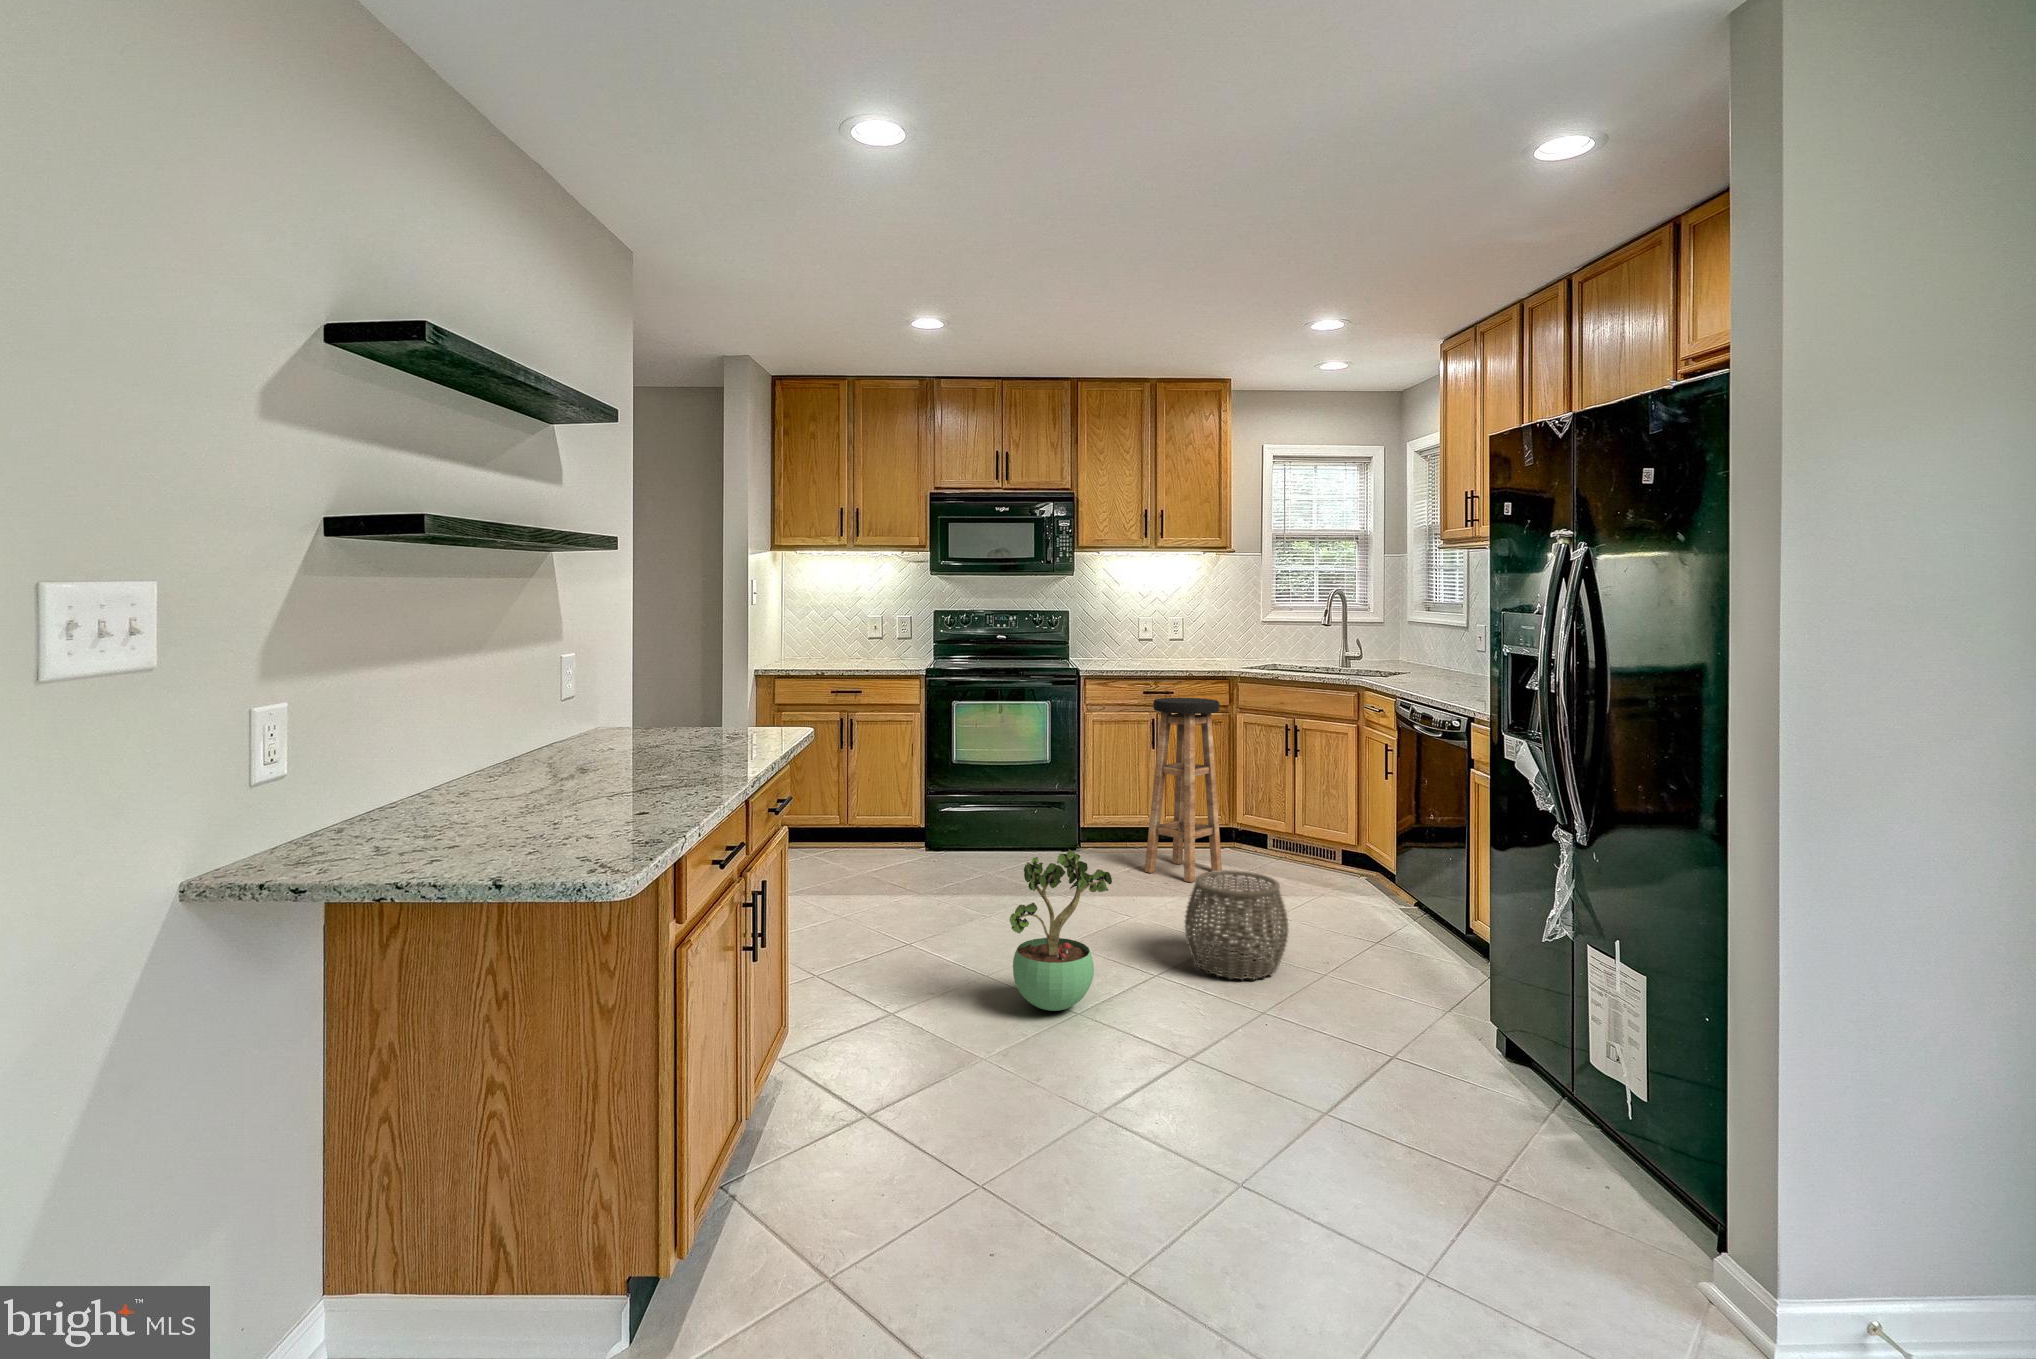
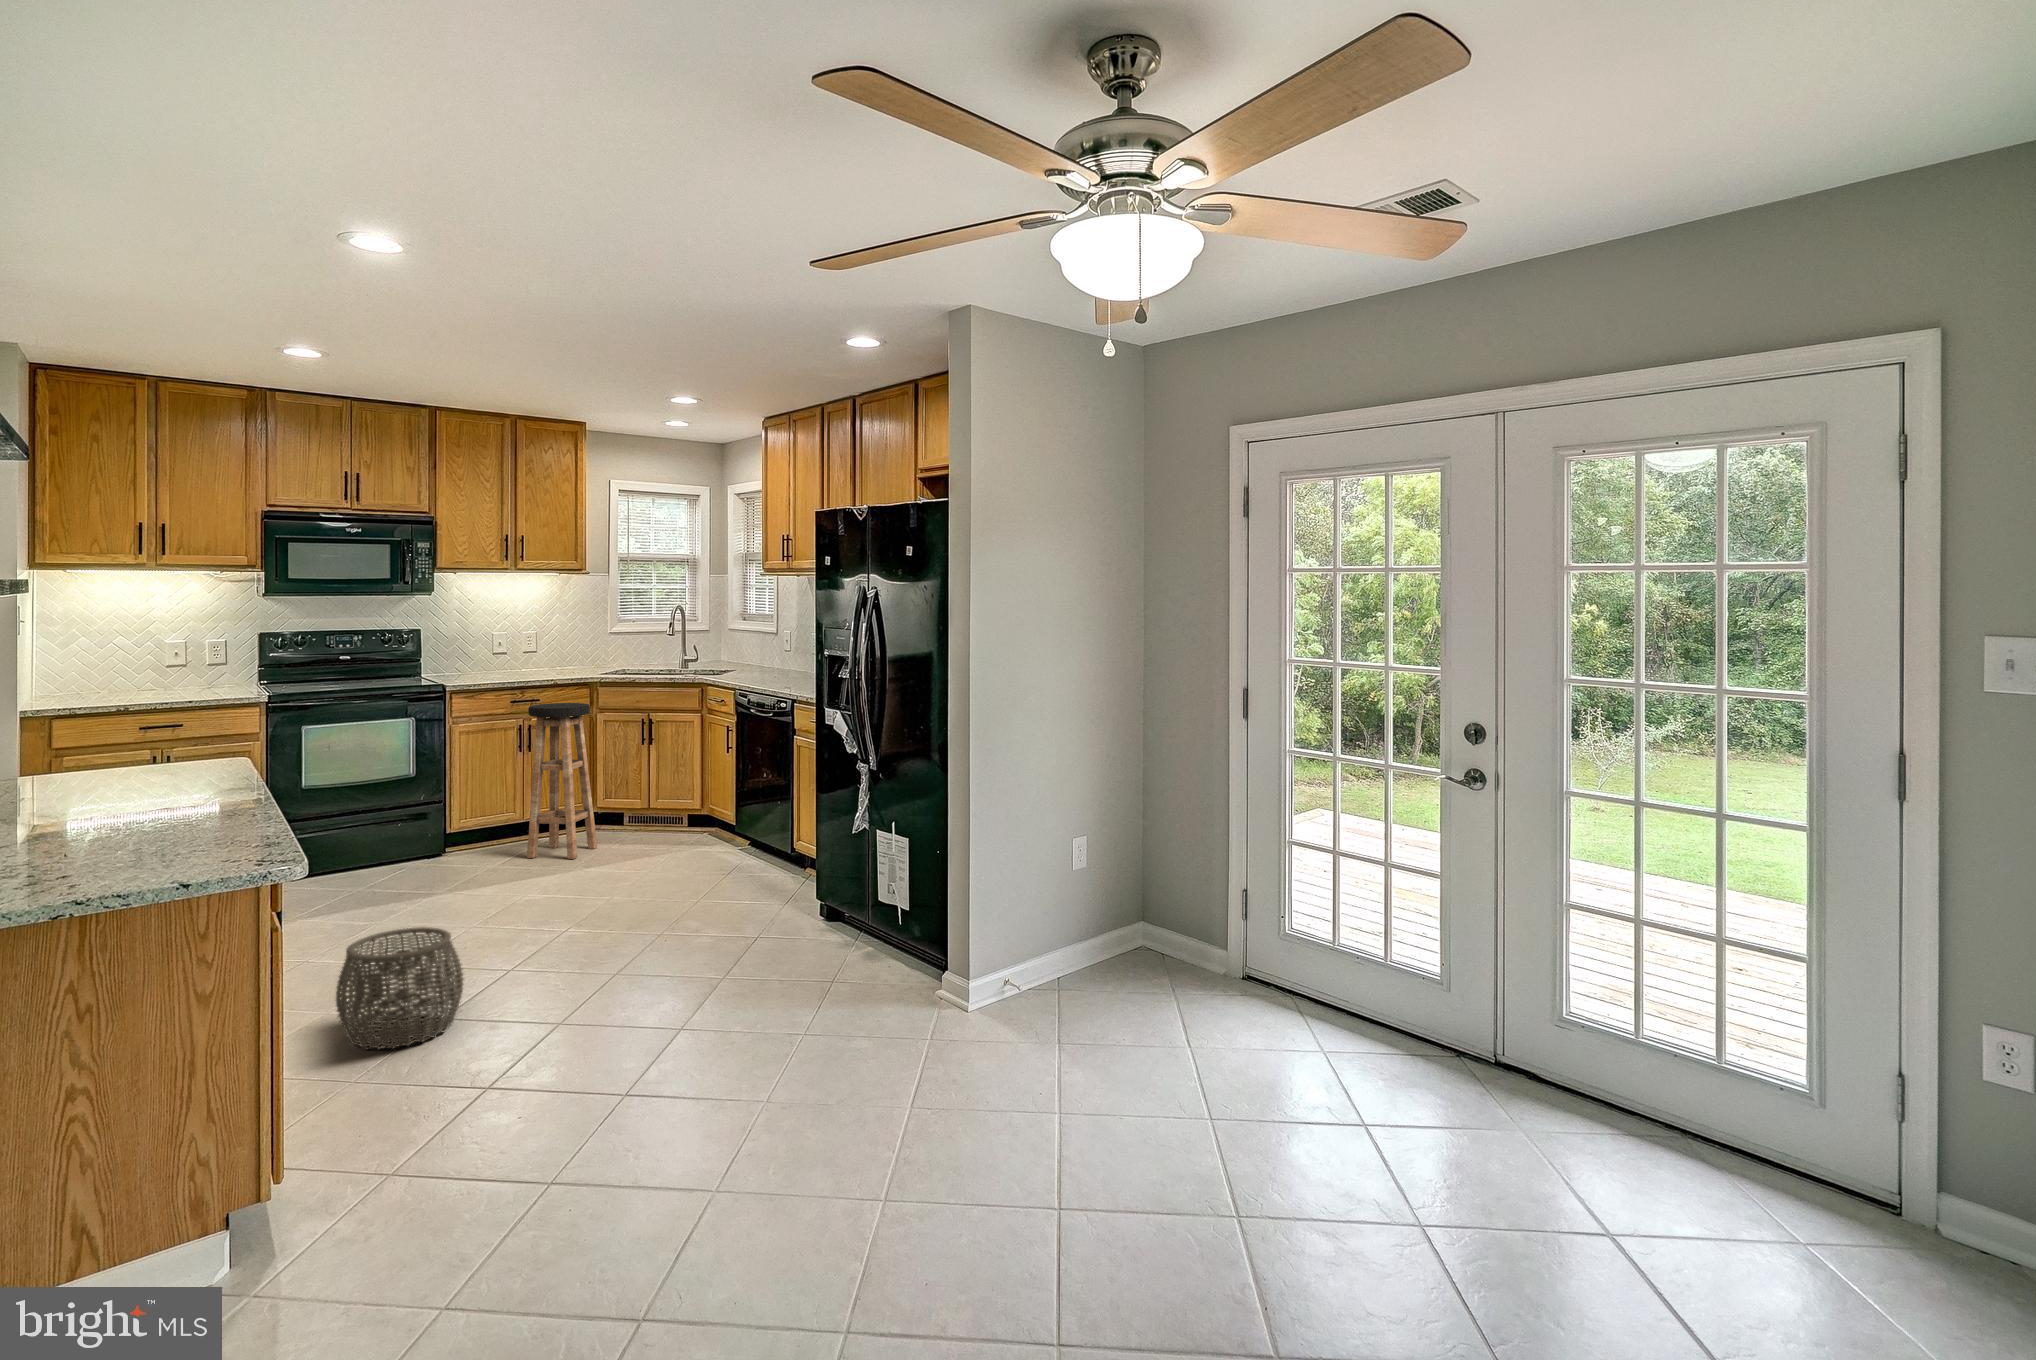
potted plant: present [1010,849,1112,1011] -> none [465,831,551,963]
woven basket: present [1185,870,1288,980] -> present [336,927,463,1050]

